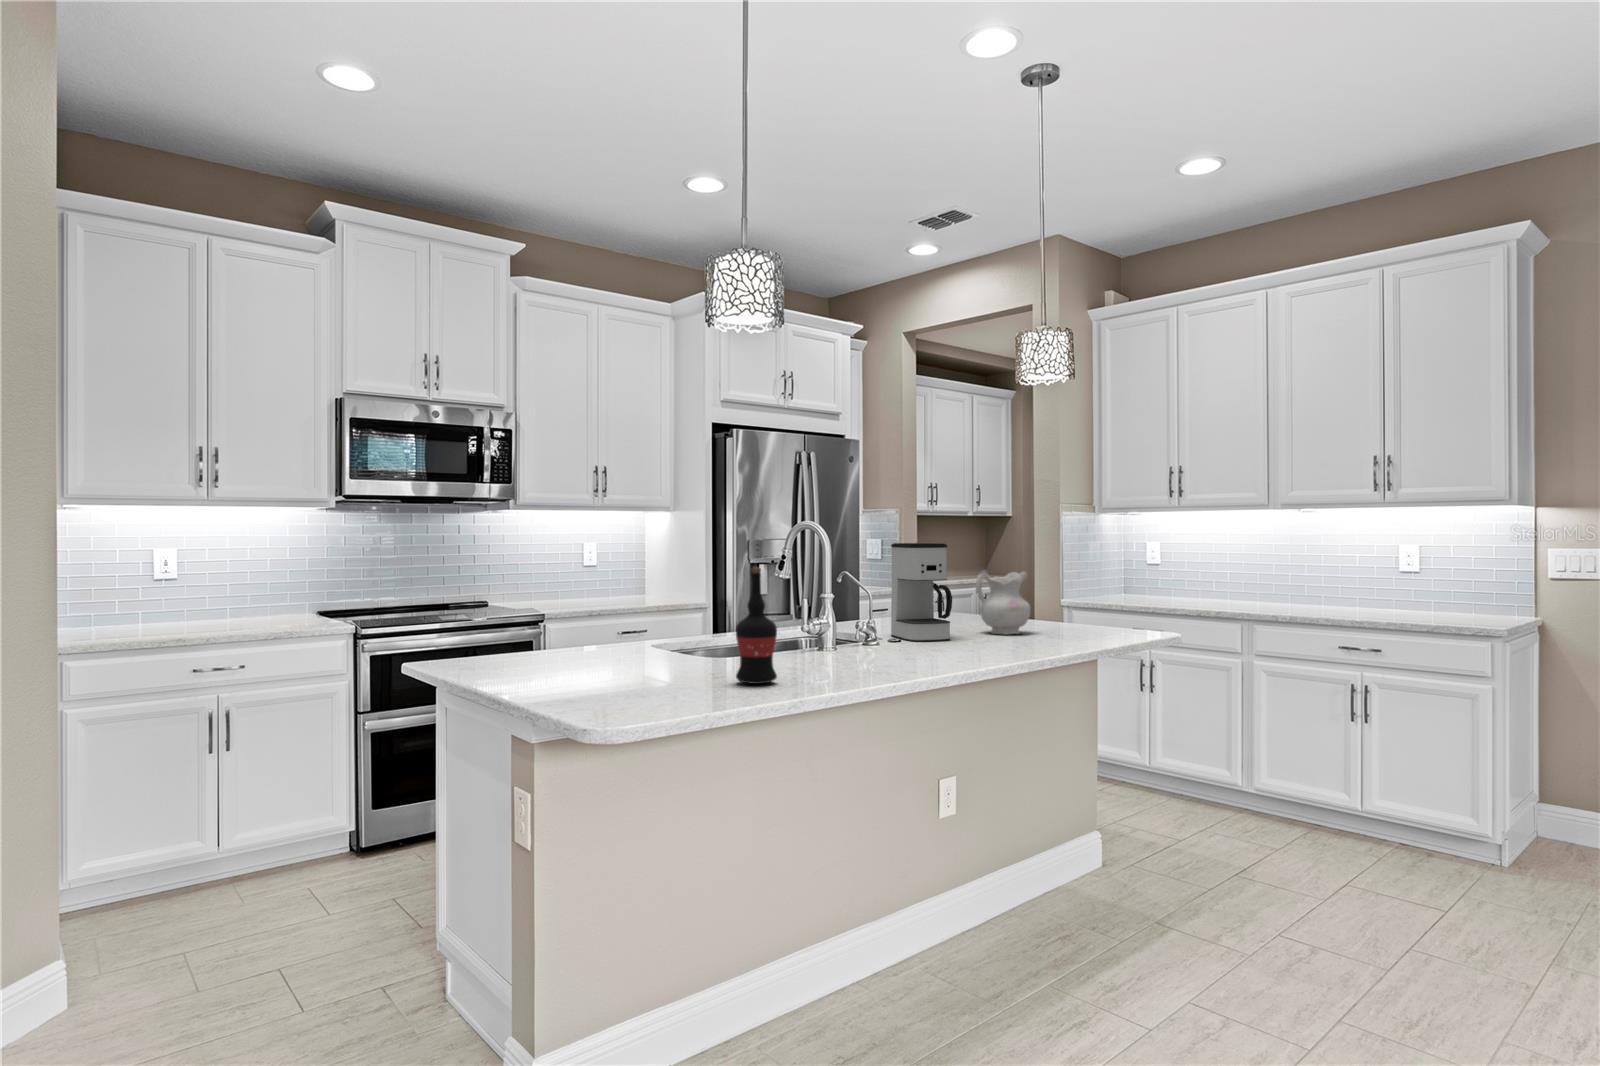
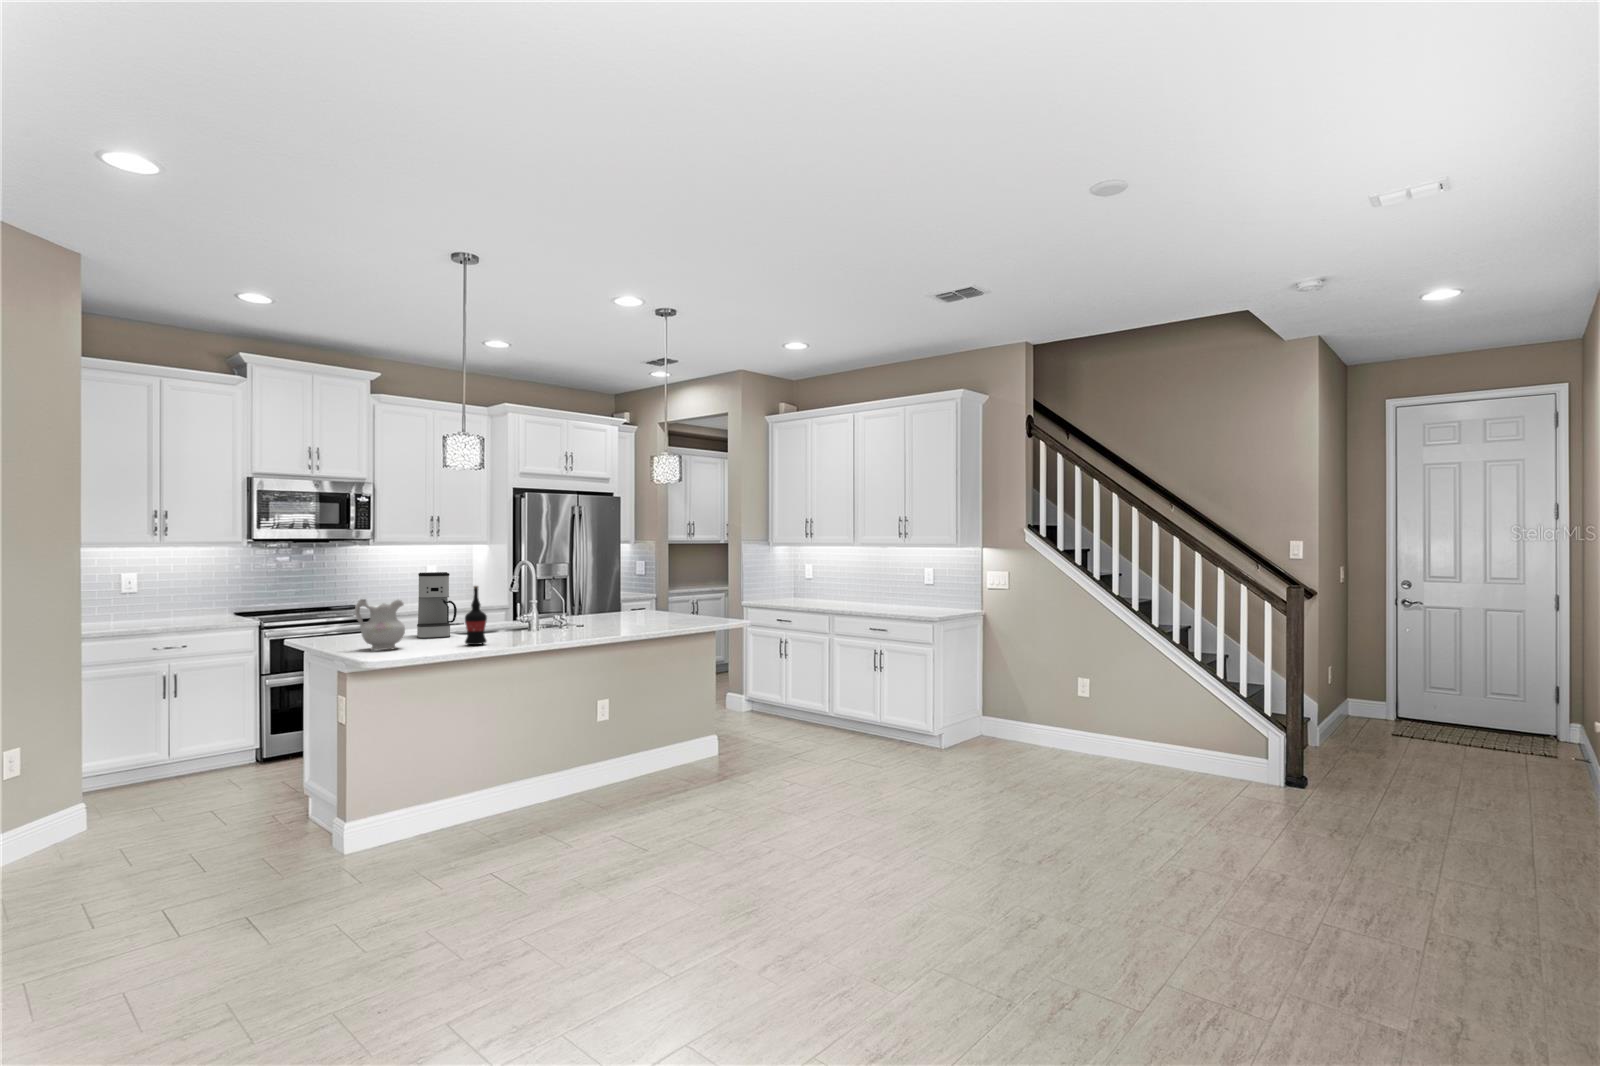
coffee maker: present [891,543,952,642] -> present [417,572,457,639]
ceramic pitcher: present [976,570,1030,635] -> present [355,599,405,650]

